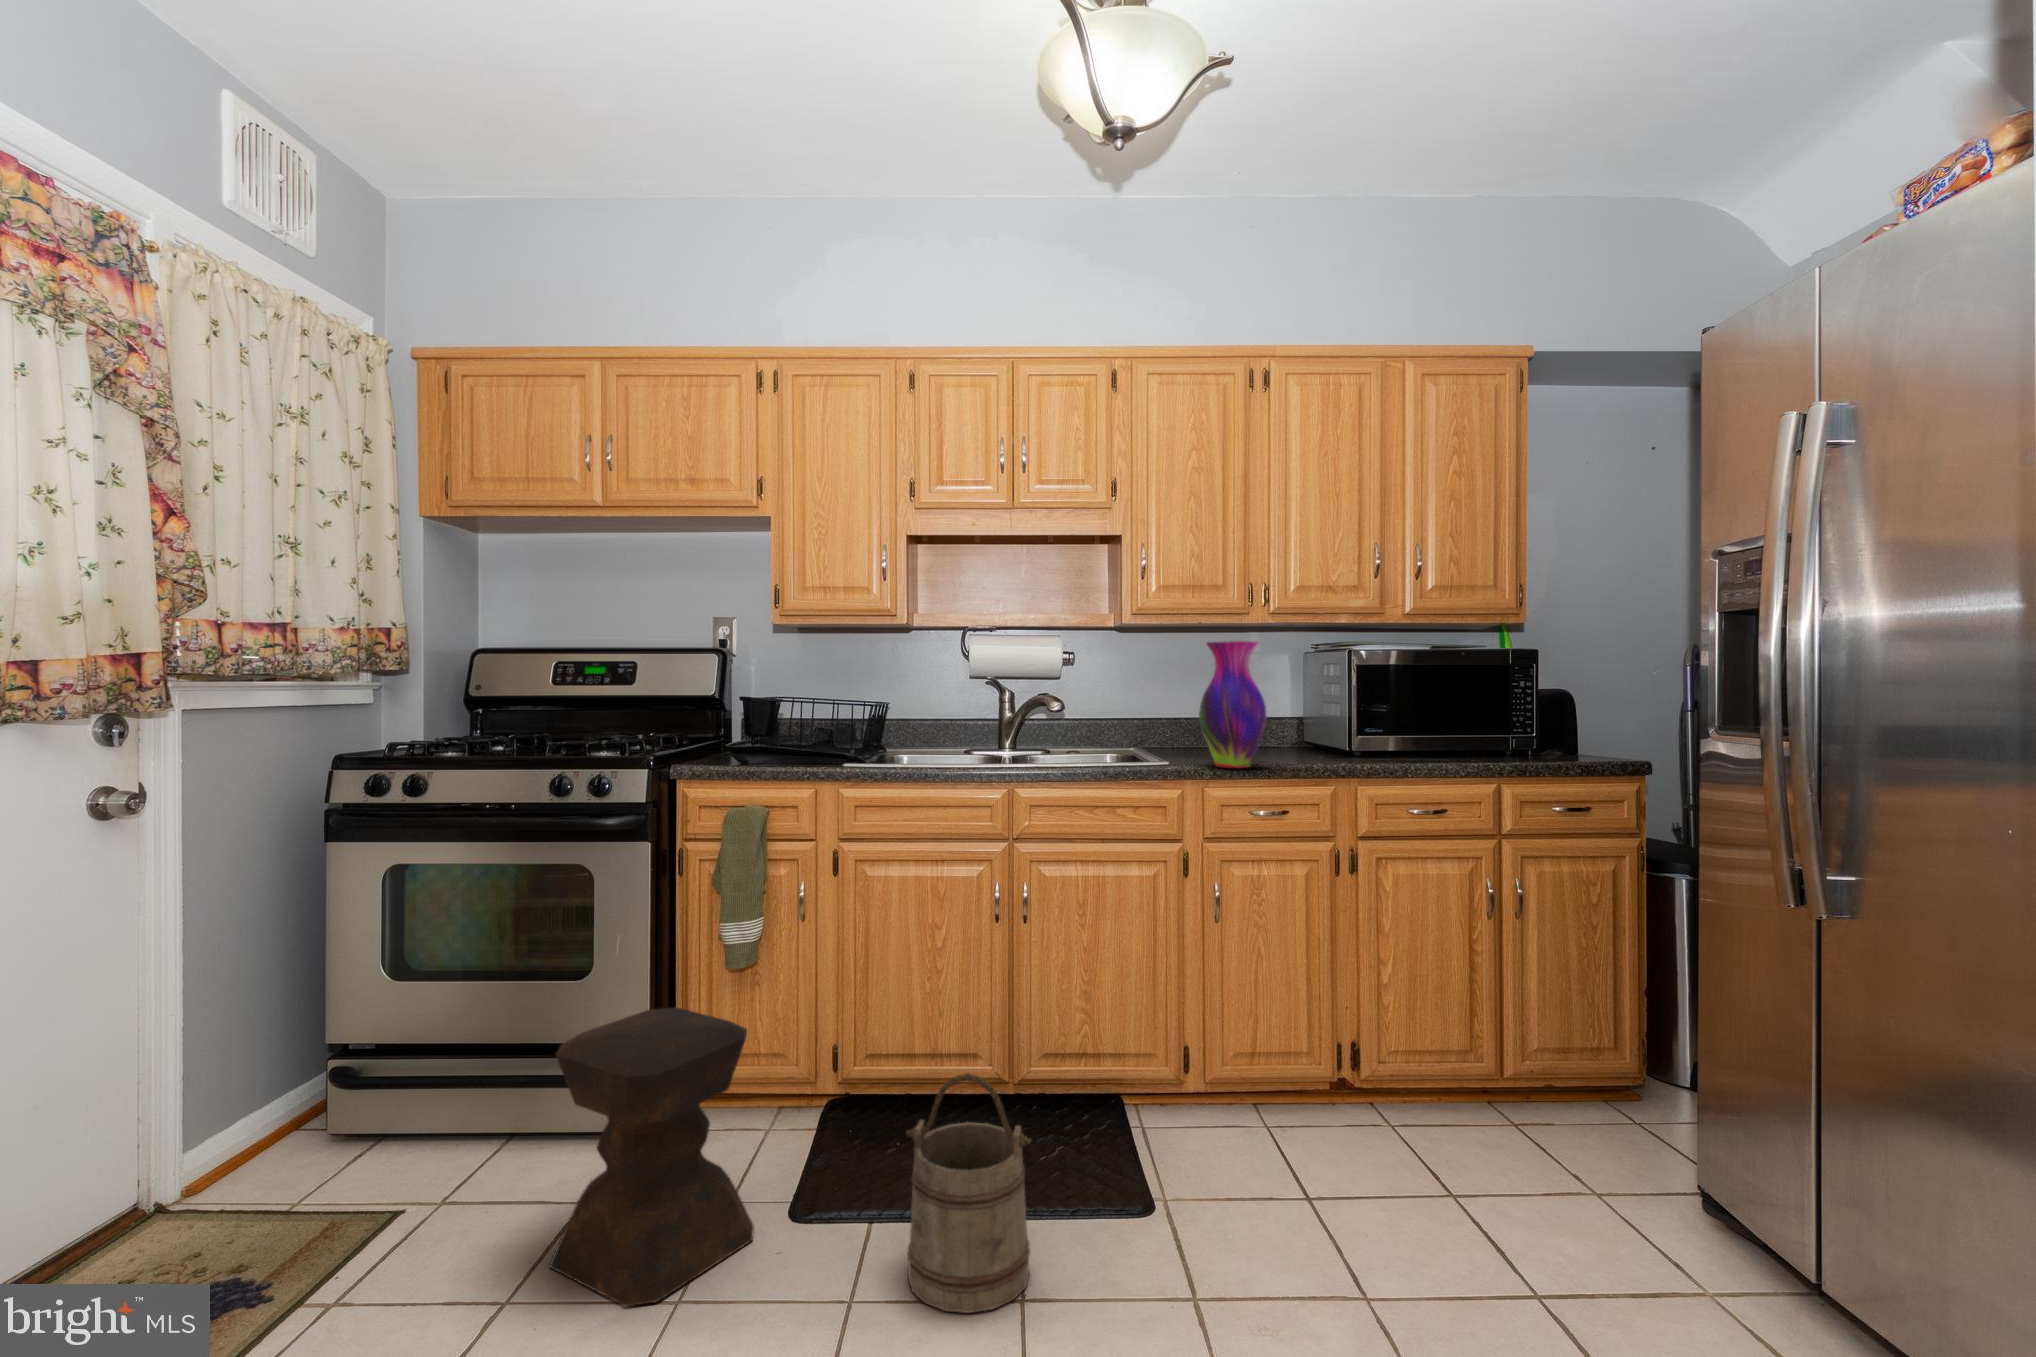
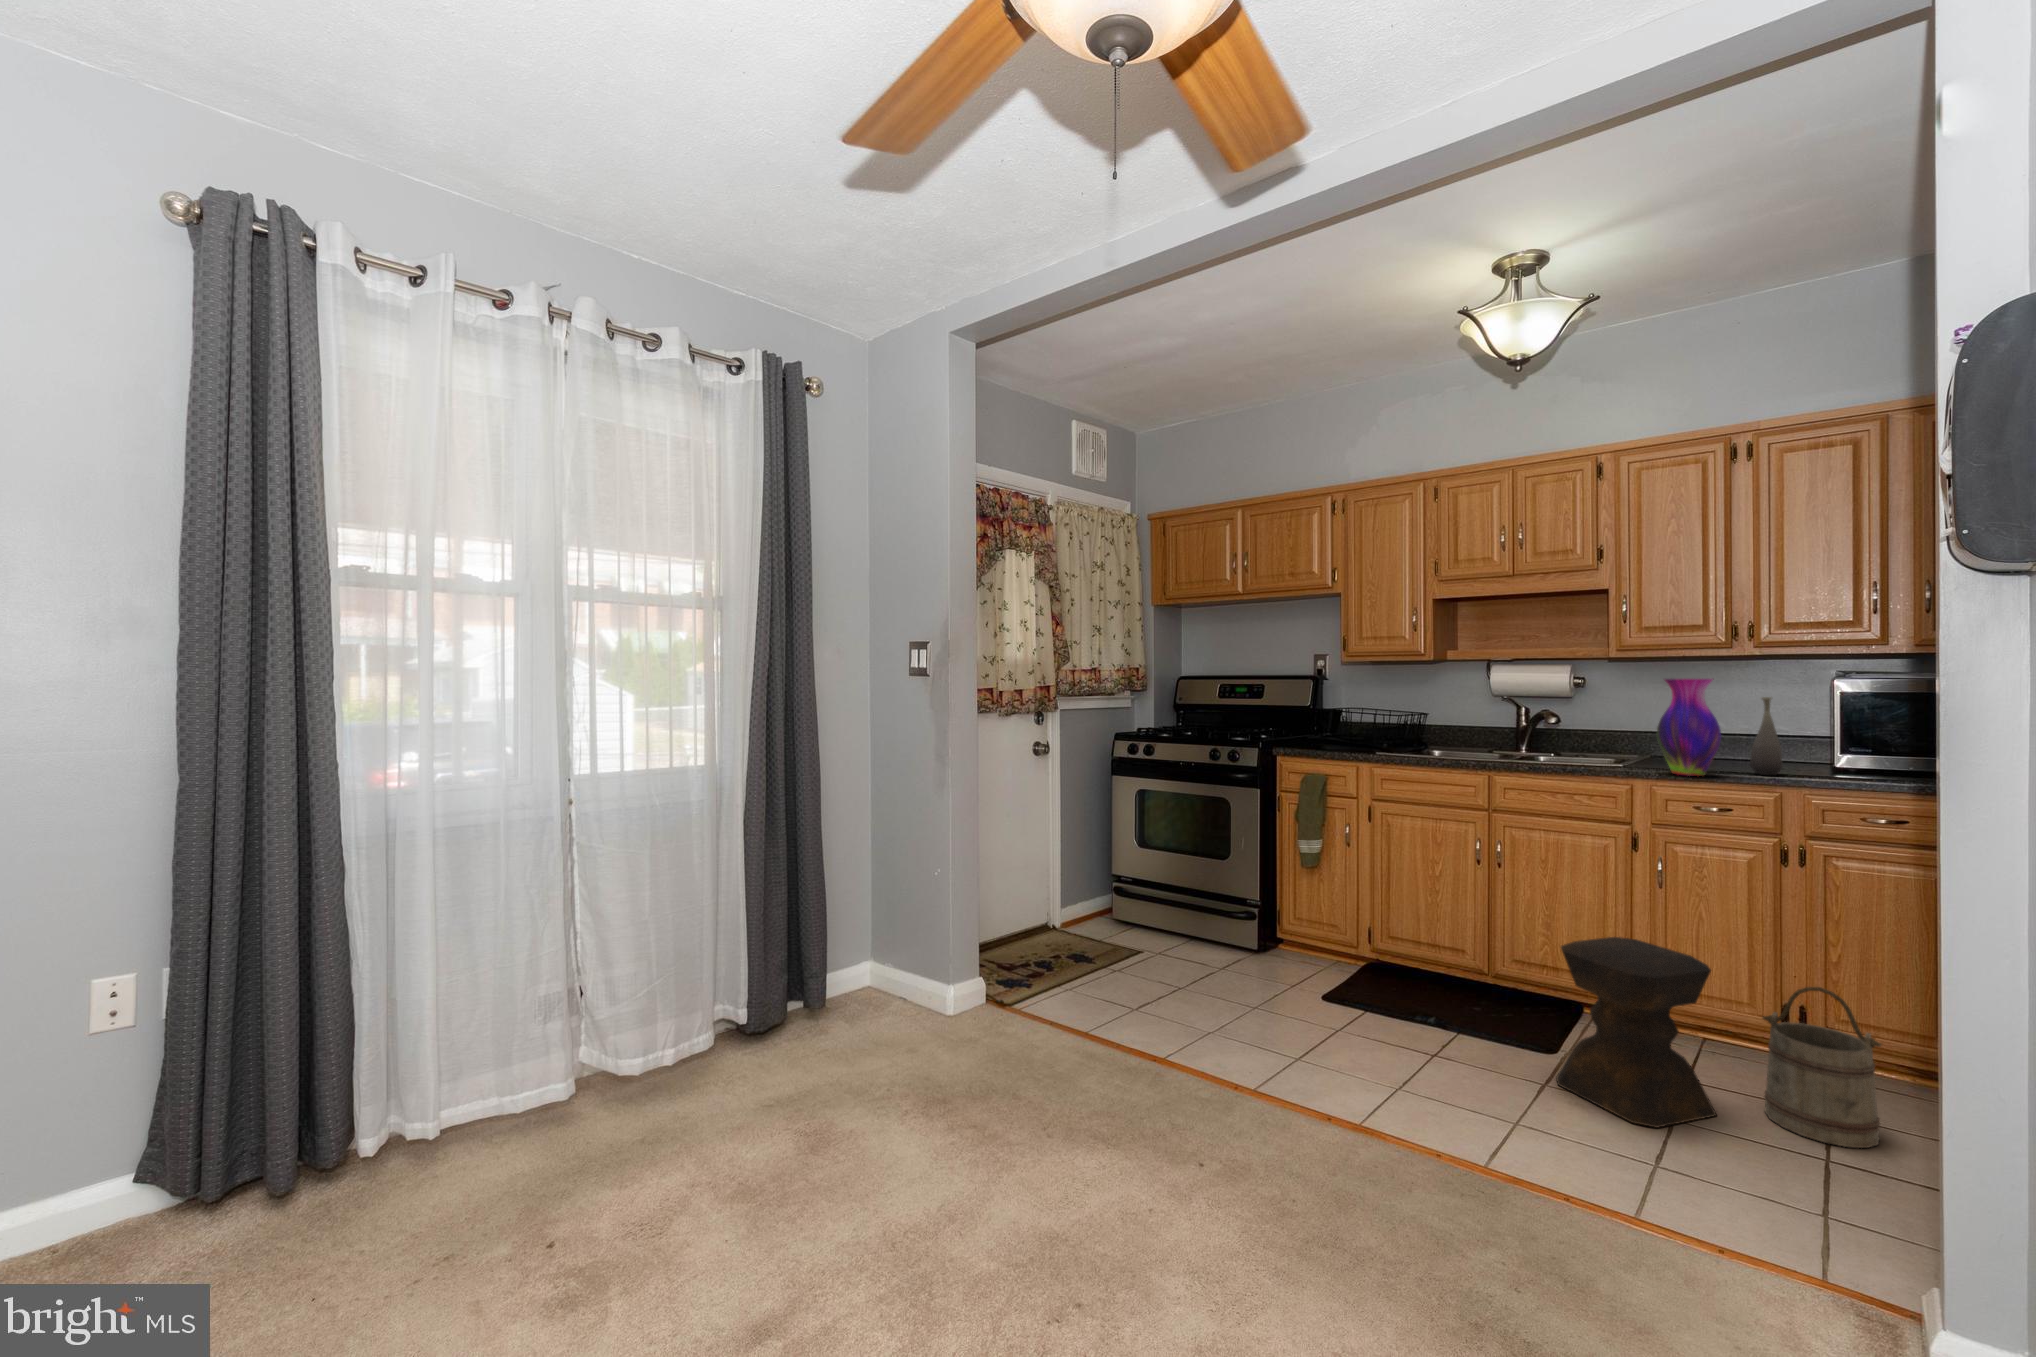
bottle: none [1277,667,1310,762] -> present [1750,697,1782,776]
stool: present [550,1007,754,1306] -> present [1556,937,1716,1128]
bucket: present [906,1073,1031,1313] -> present [1763,987,1881,1148]

